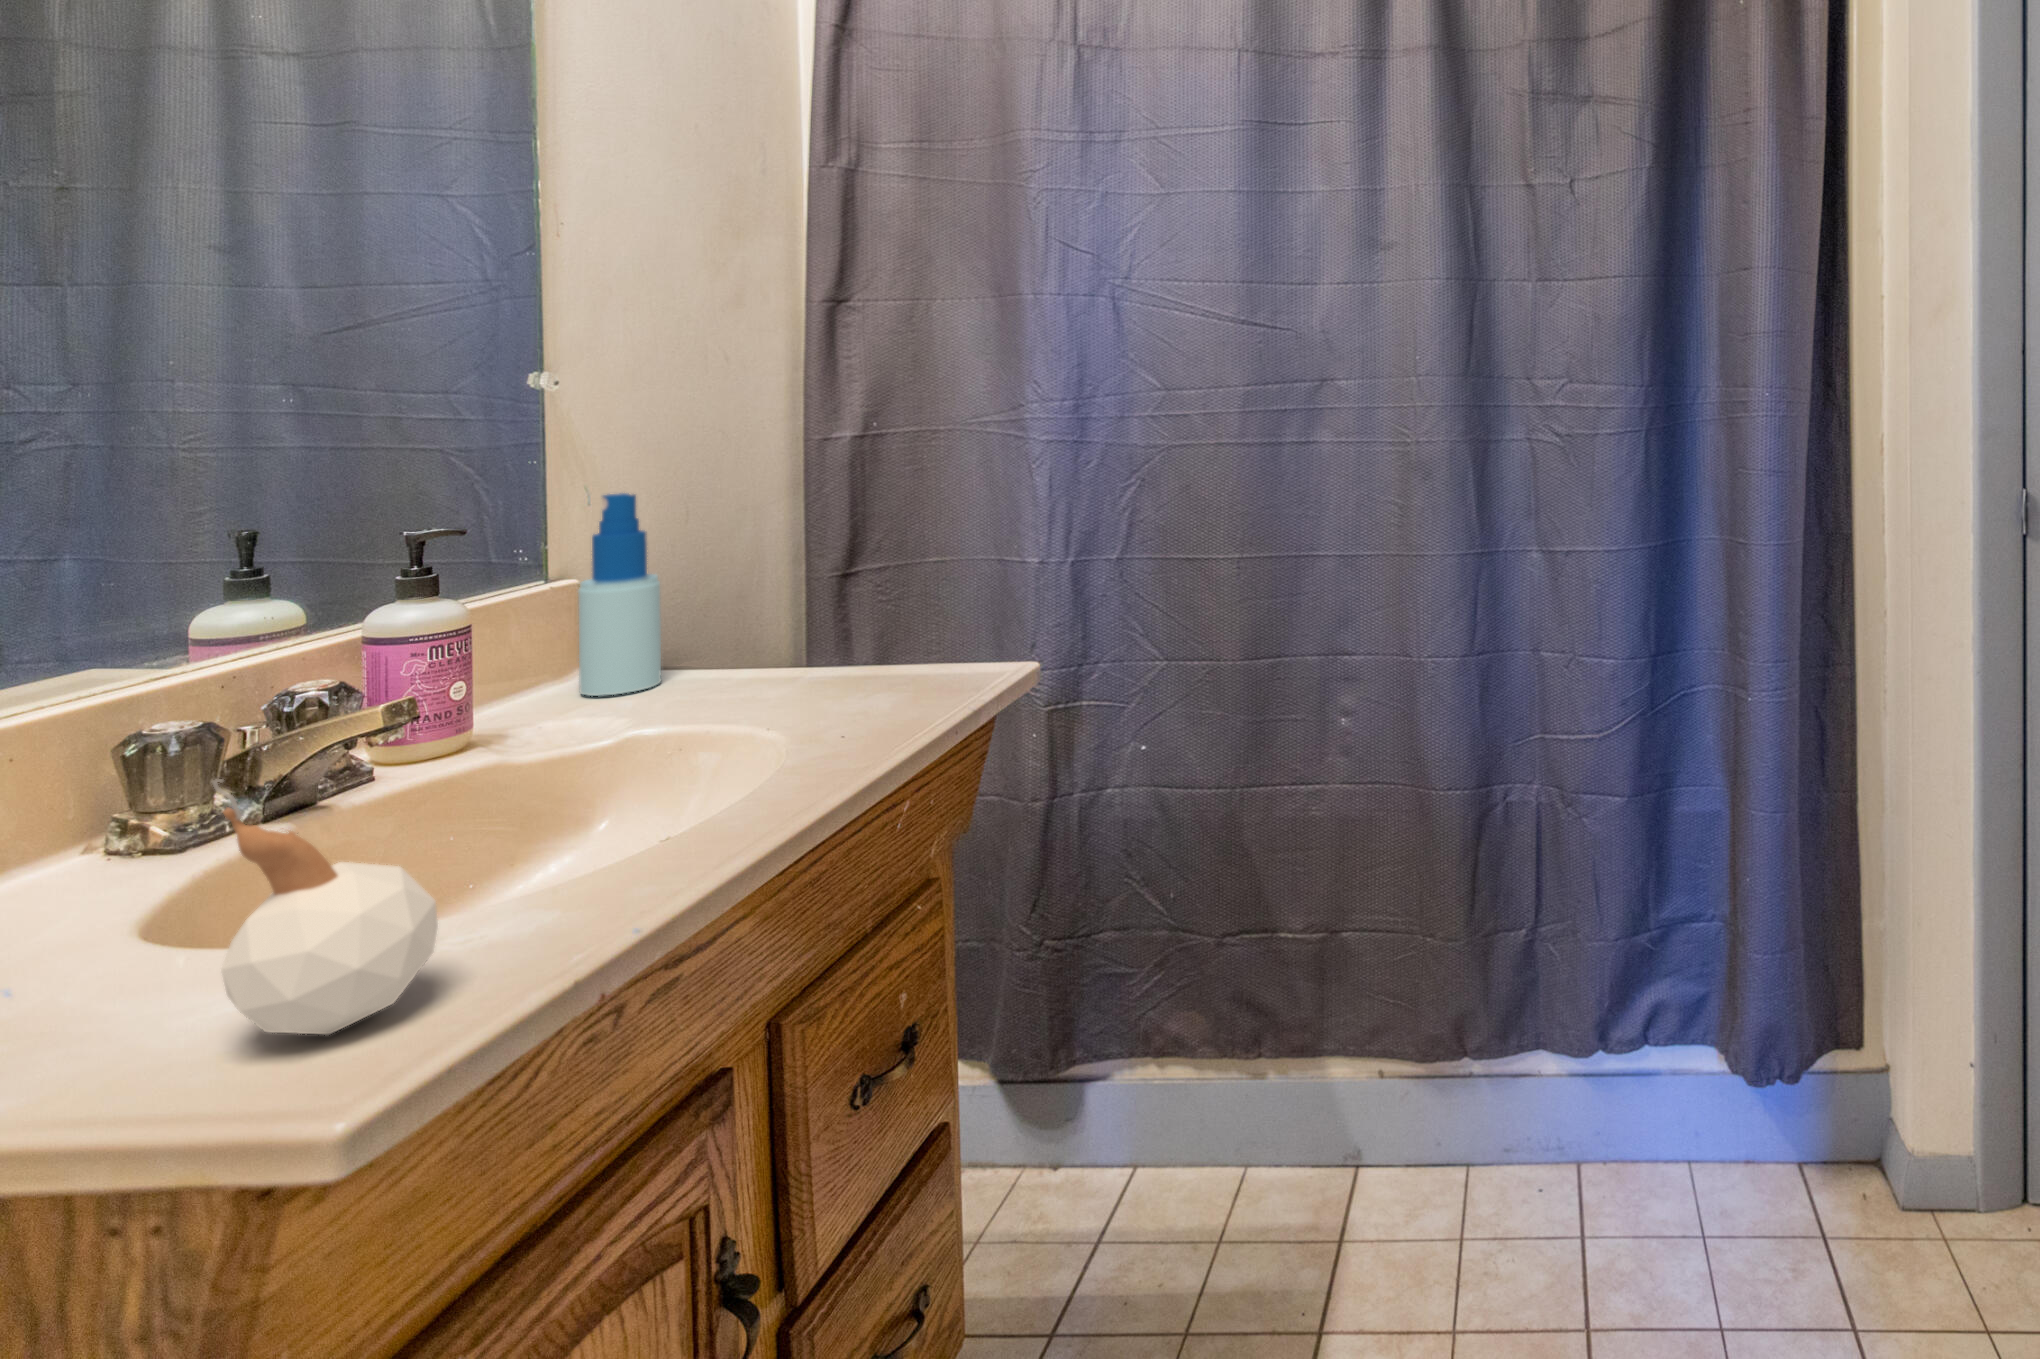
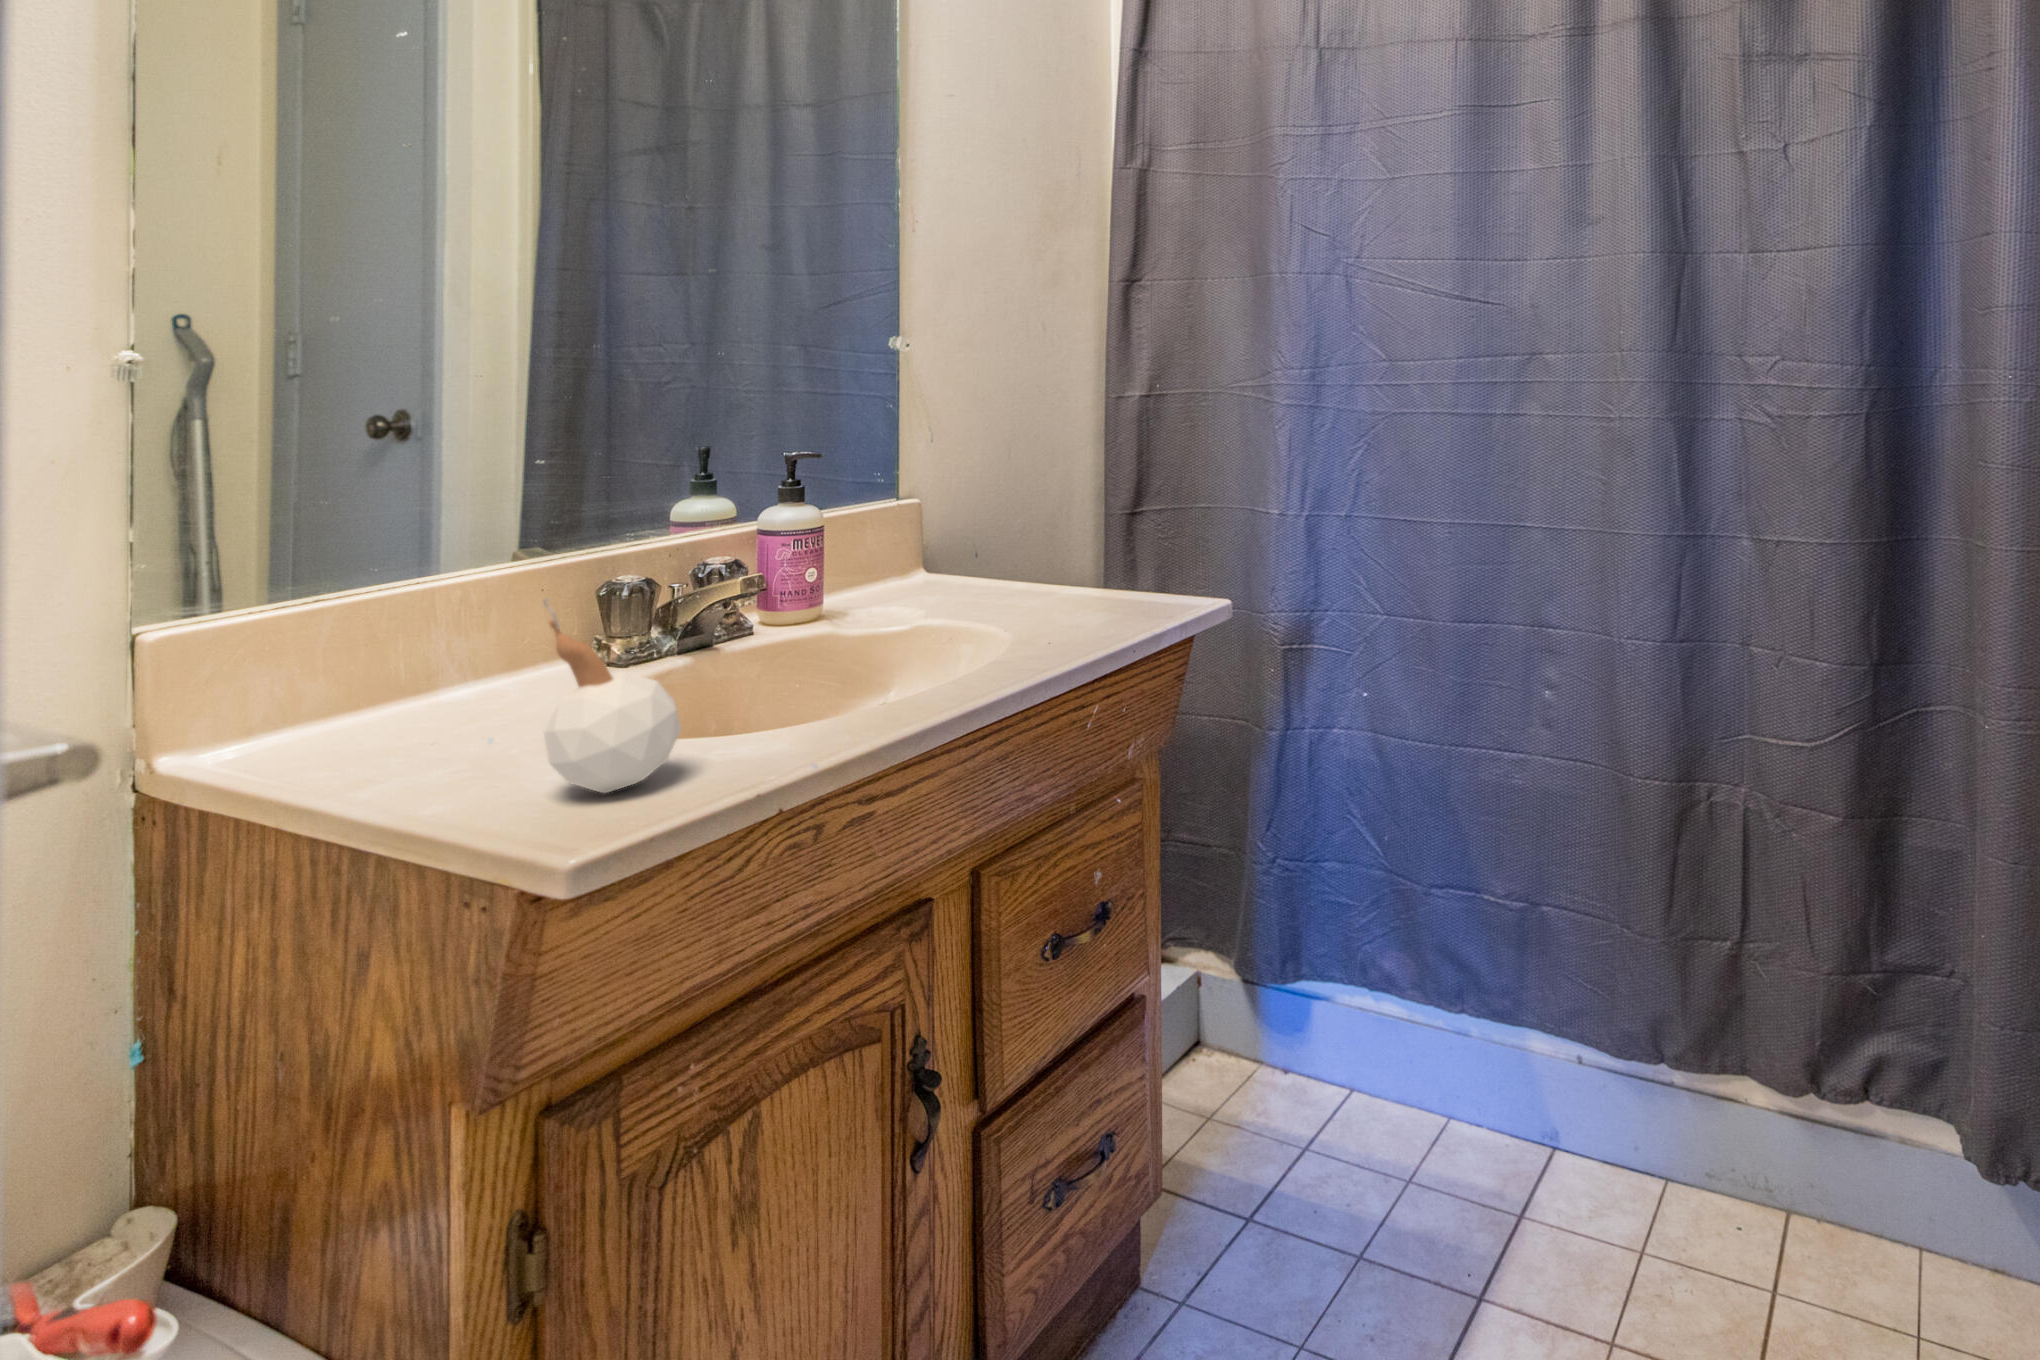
spray bottle: present [579,493,661,696] -> none [905,437,961,595]

